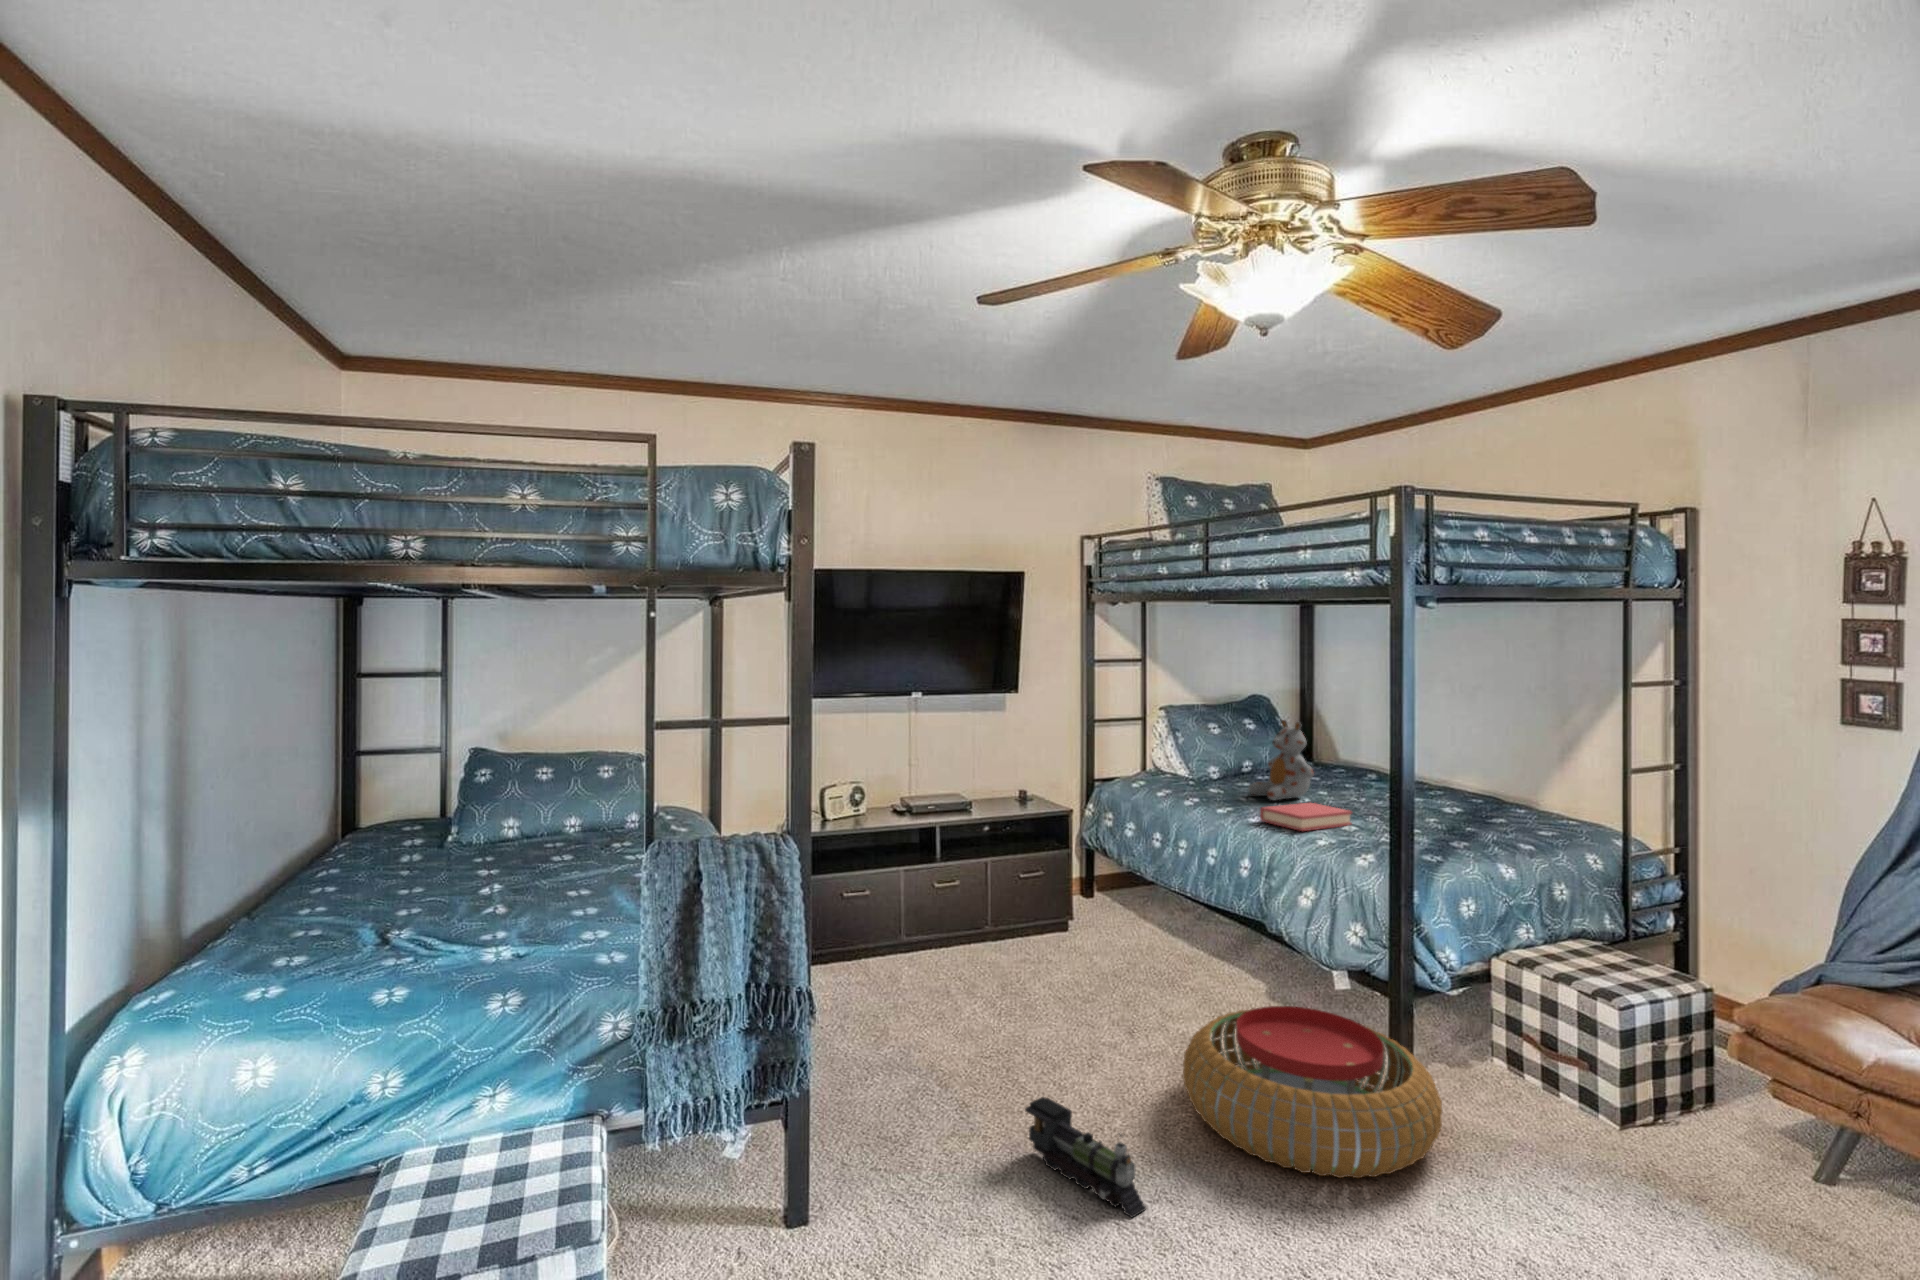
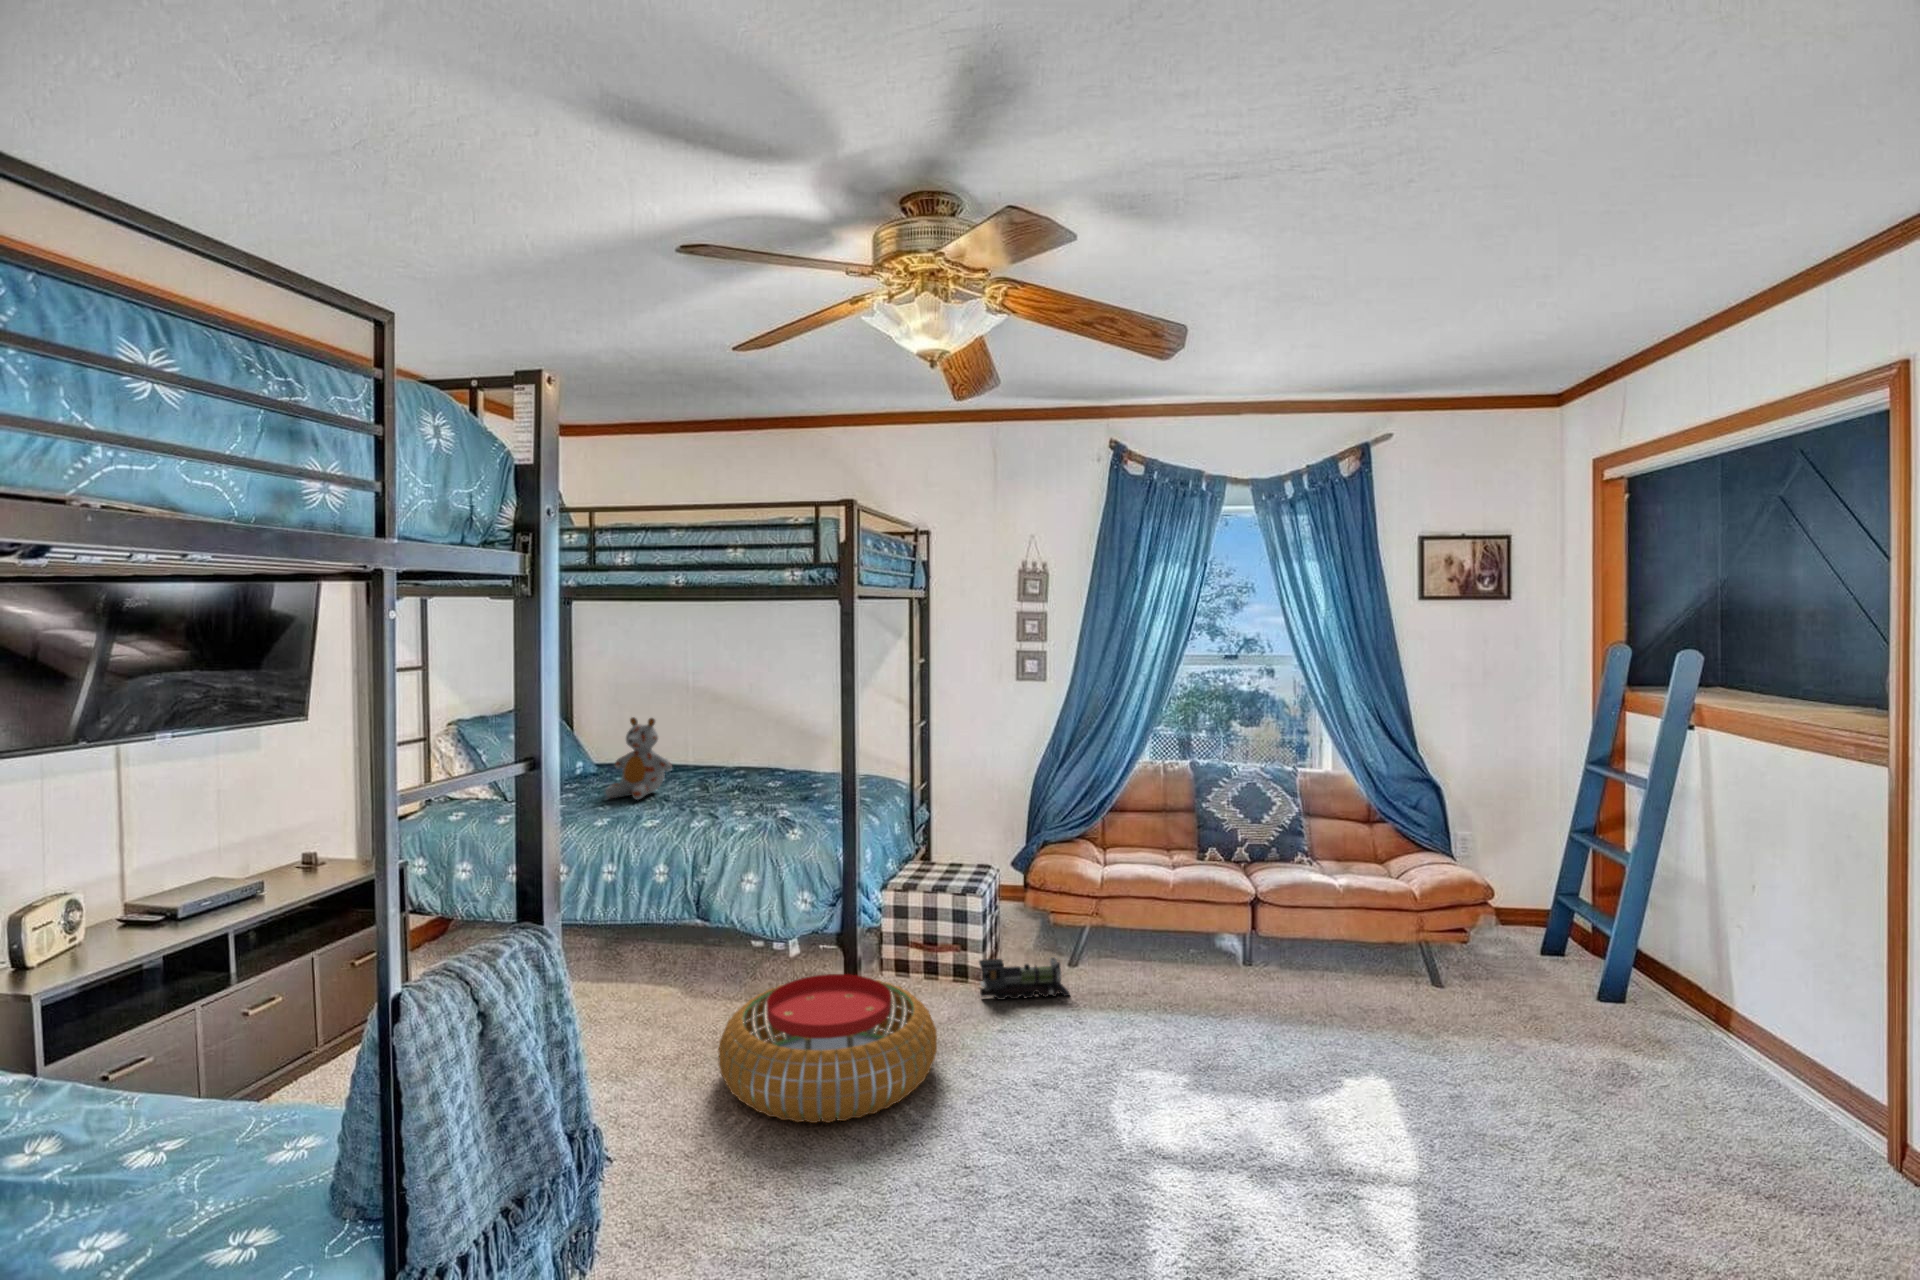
hardback book: present [1260,803,1352,831] -> none [666,794,740,823]
toy train: present [1025,1097,1146,1217] -> present [979,958,1070,1000]

